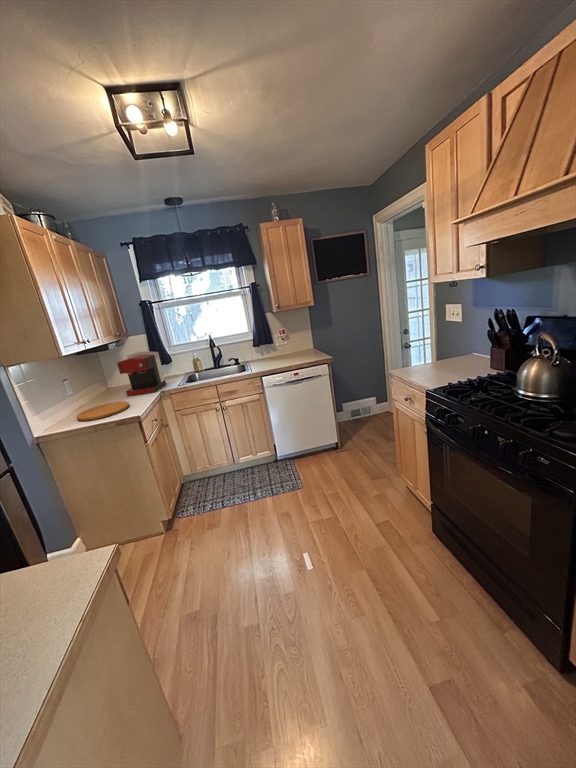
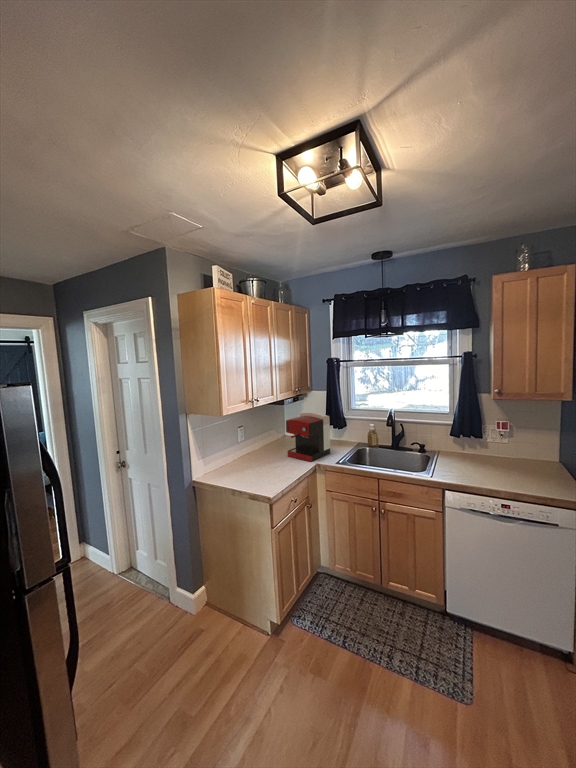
cutting board: present [76,401,129,421] -> none [230,461,278,481]

